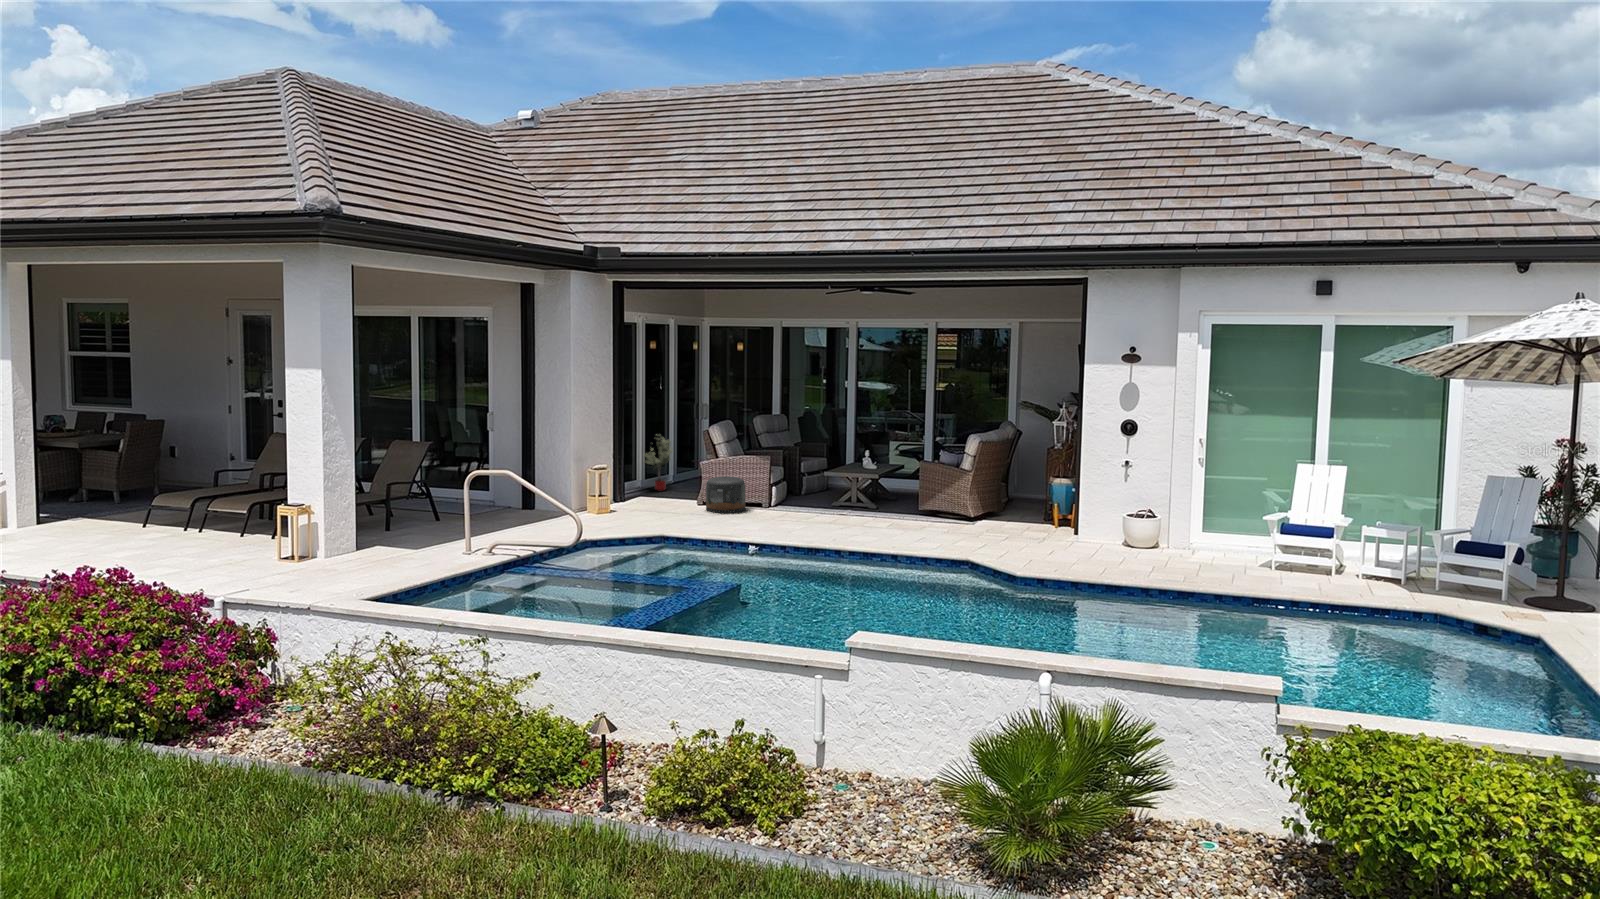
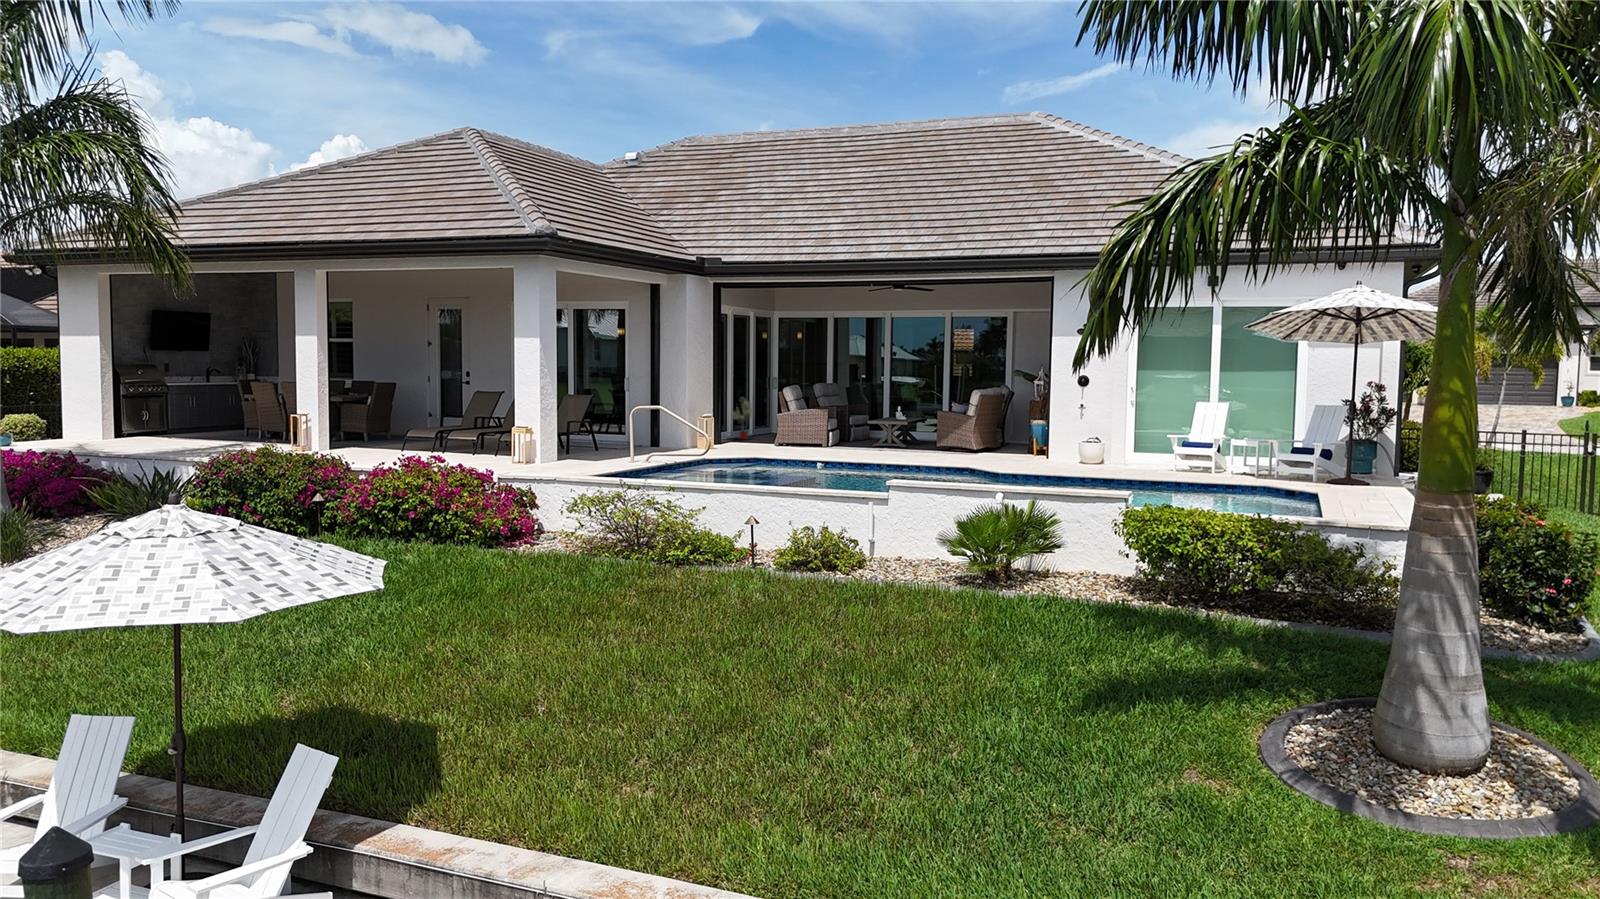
pouf: present [706,476,745,513] -> none [780,425,809,450]

